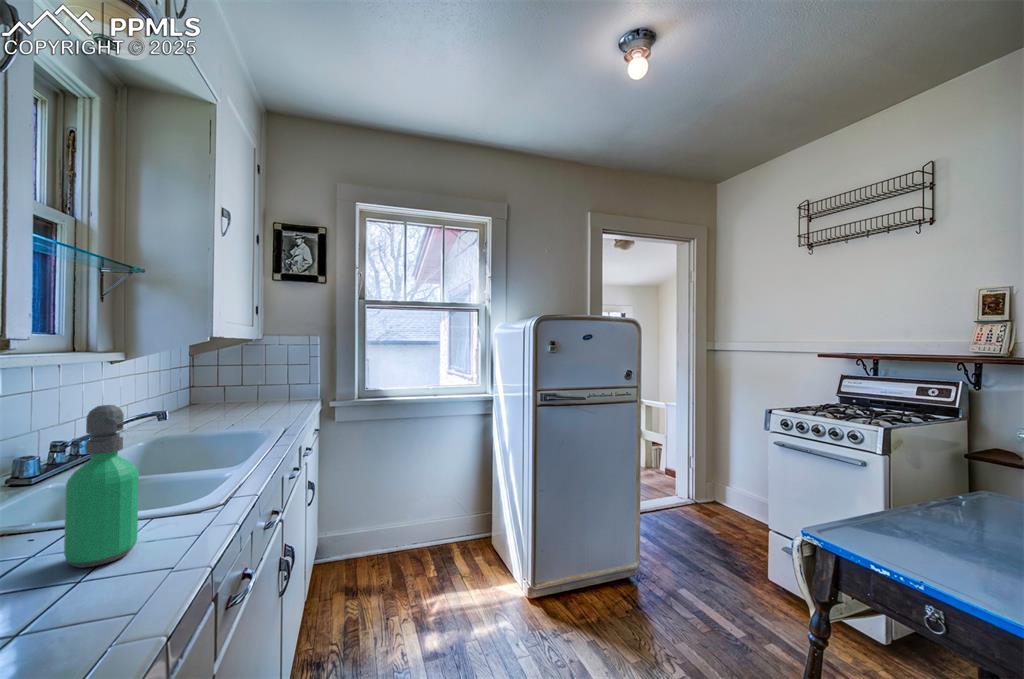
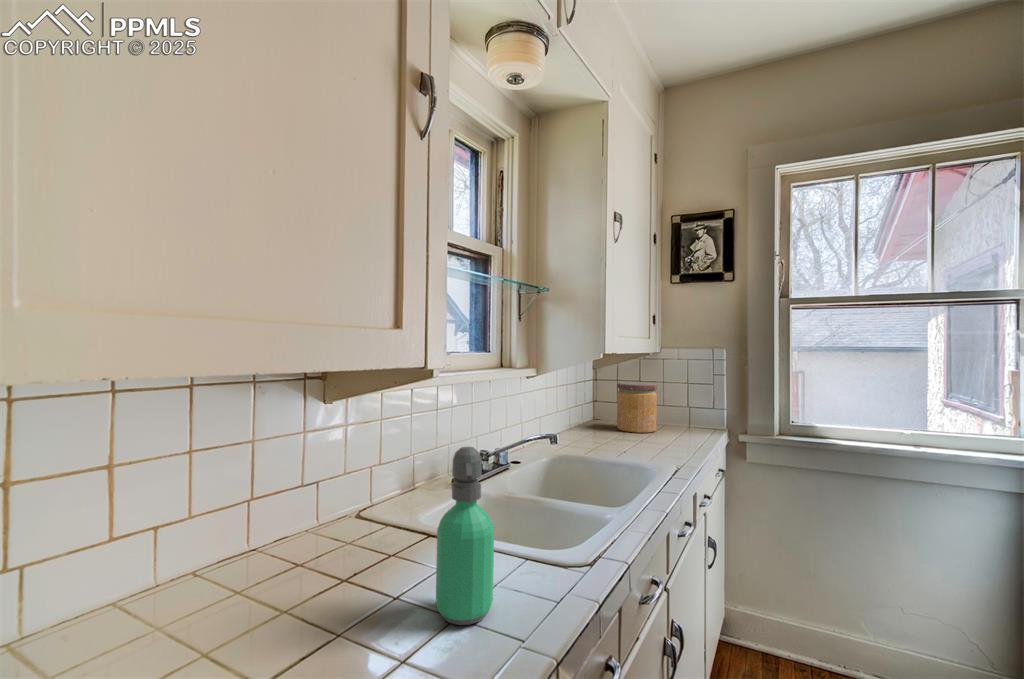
jar: none [217,366,259,411] -> present [617,382,657,433]

